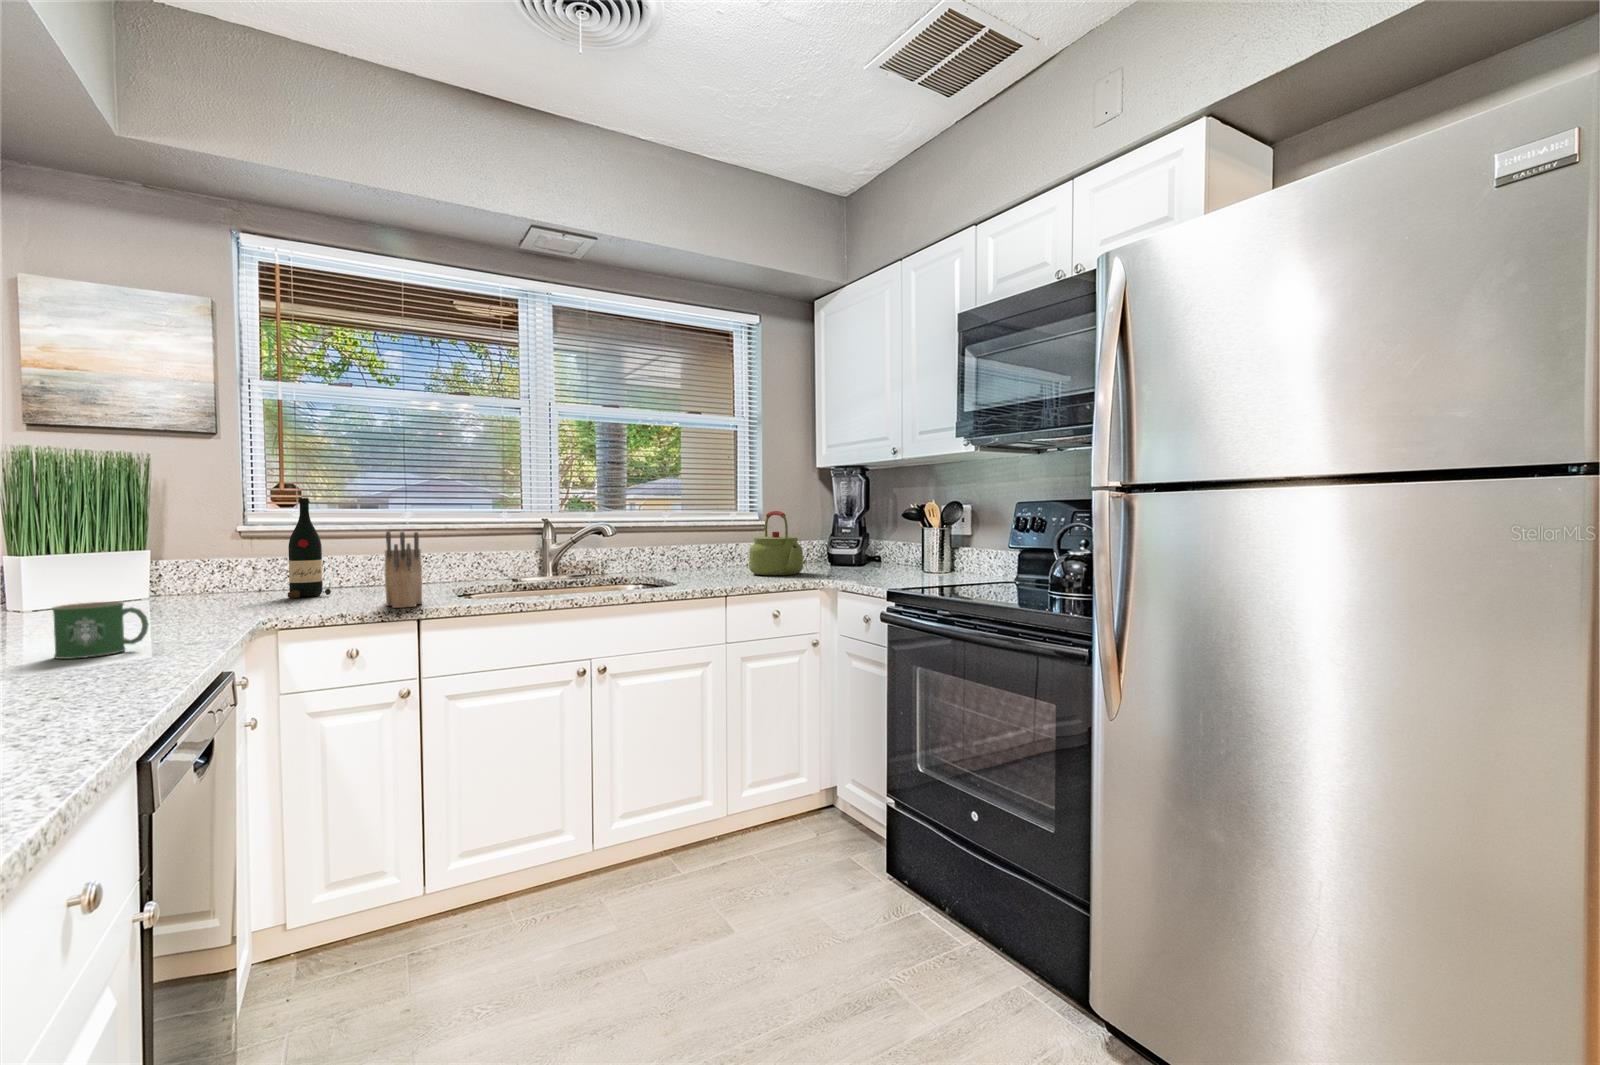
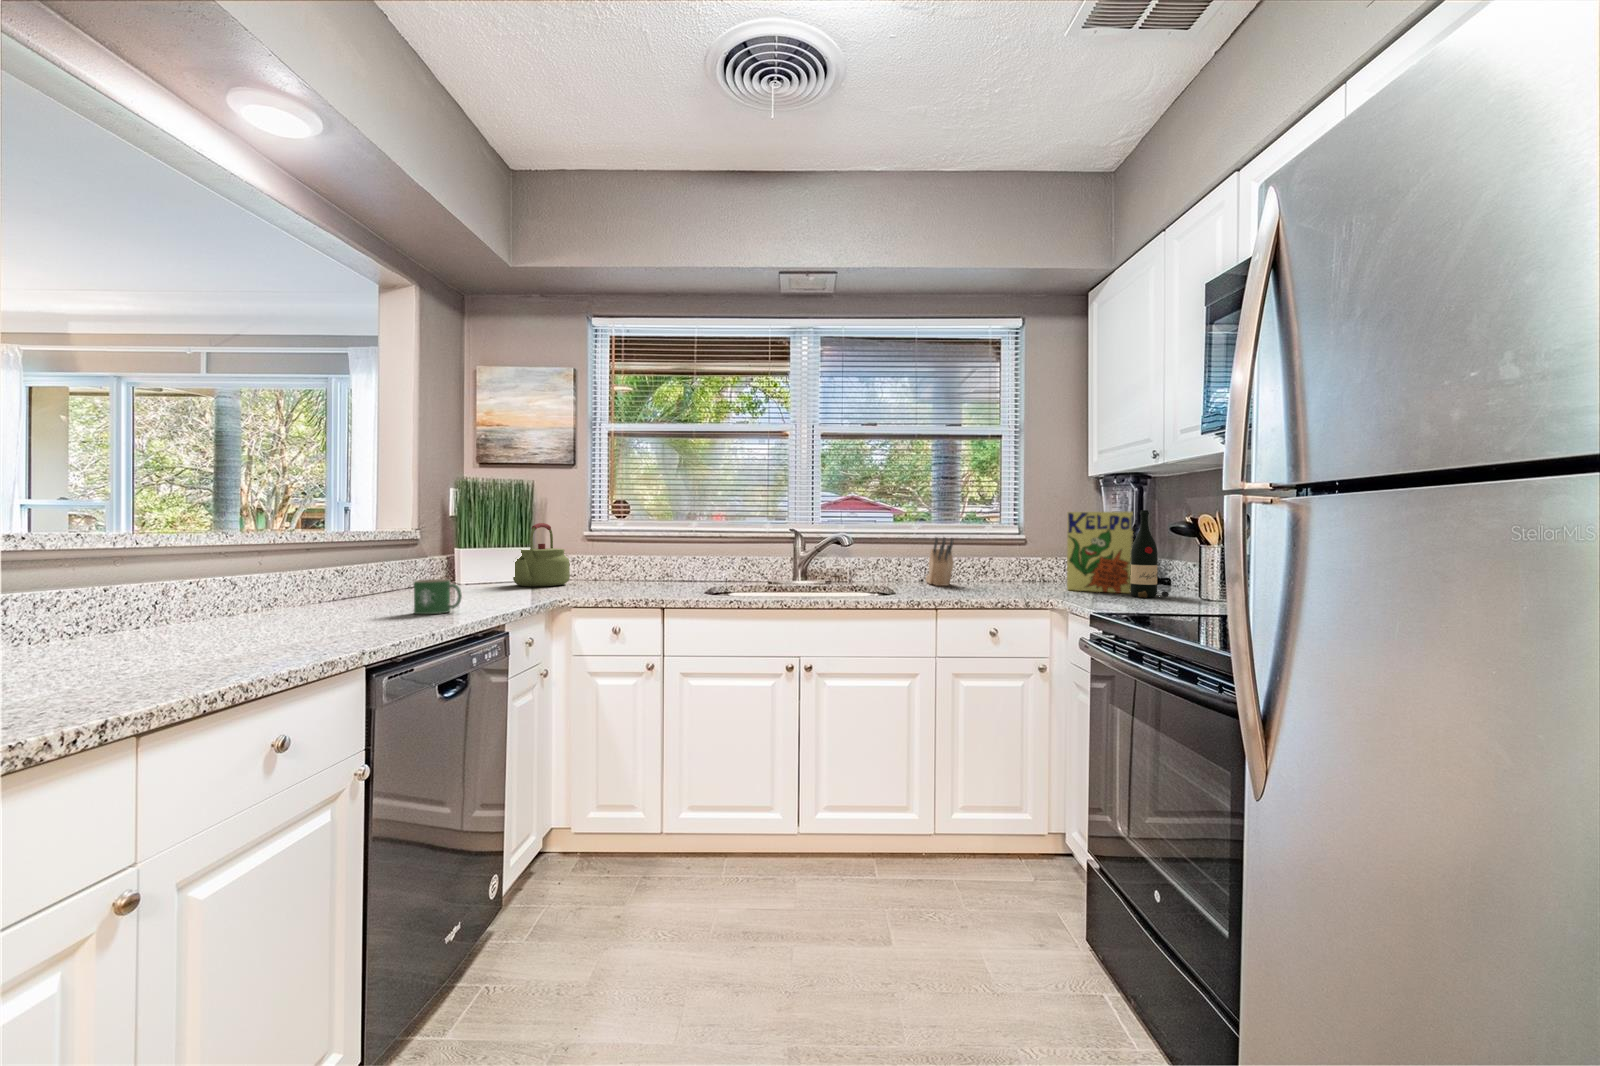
wine bottle: present [288,498,331,598] -> present [1130,510,1169,598]
cereal box: none [814,499,867,570] -> present [1067,512,1133,593]
kettle: present [749,511,803,575] -> present [513,523,570,587]
knife block: present [385,531,422,608] -> present [926,537,954,586]

